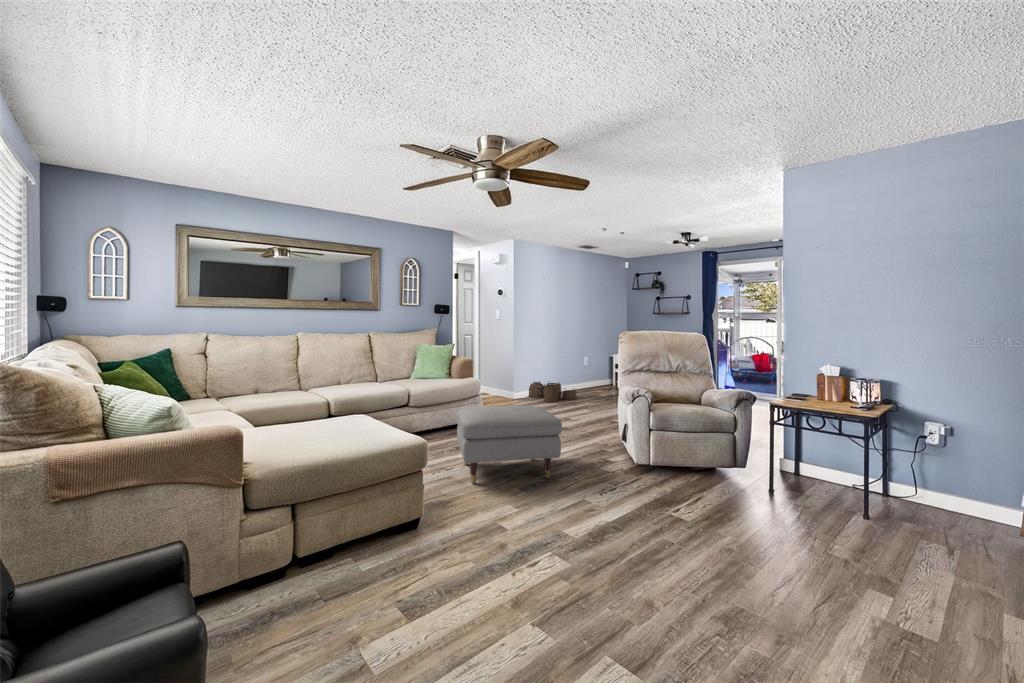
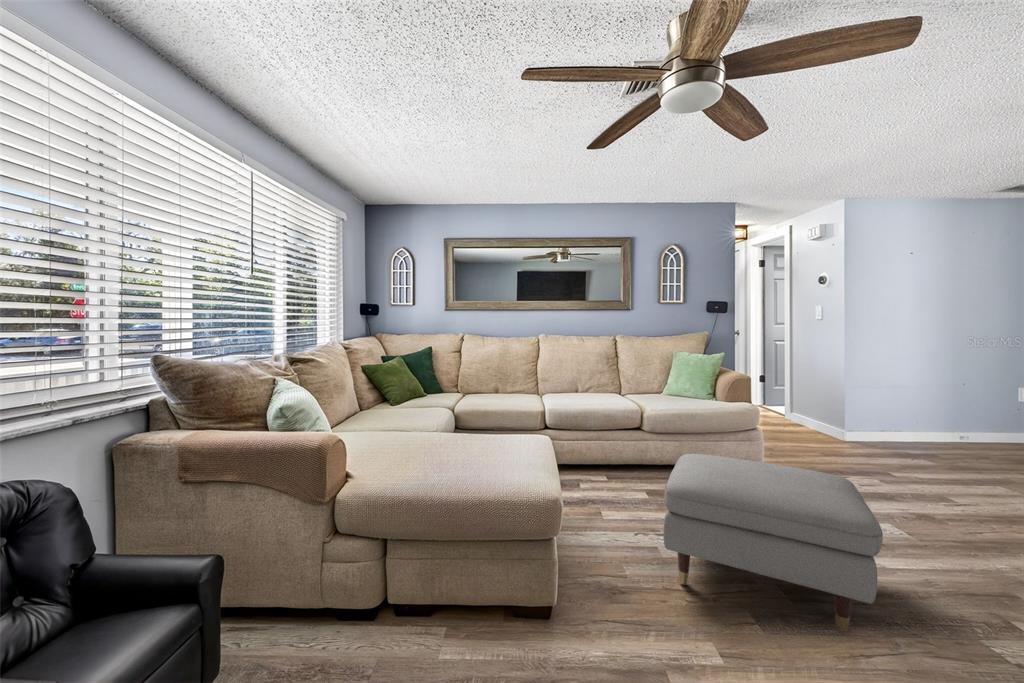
woven basket: present [529,382,577,402] -> none [869,414,979,457]

